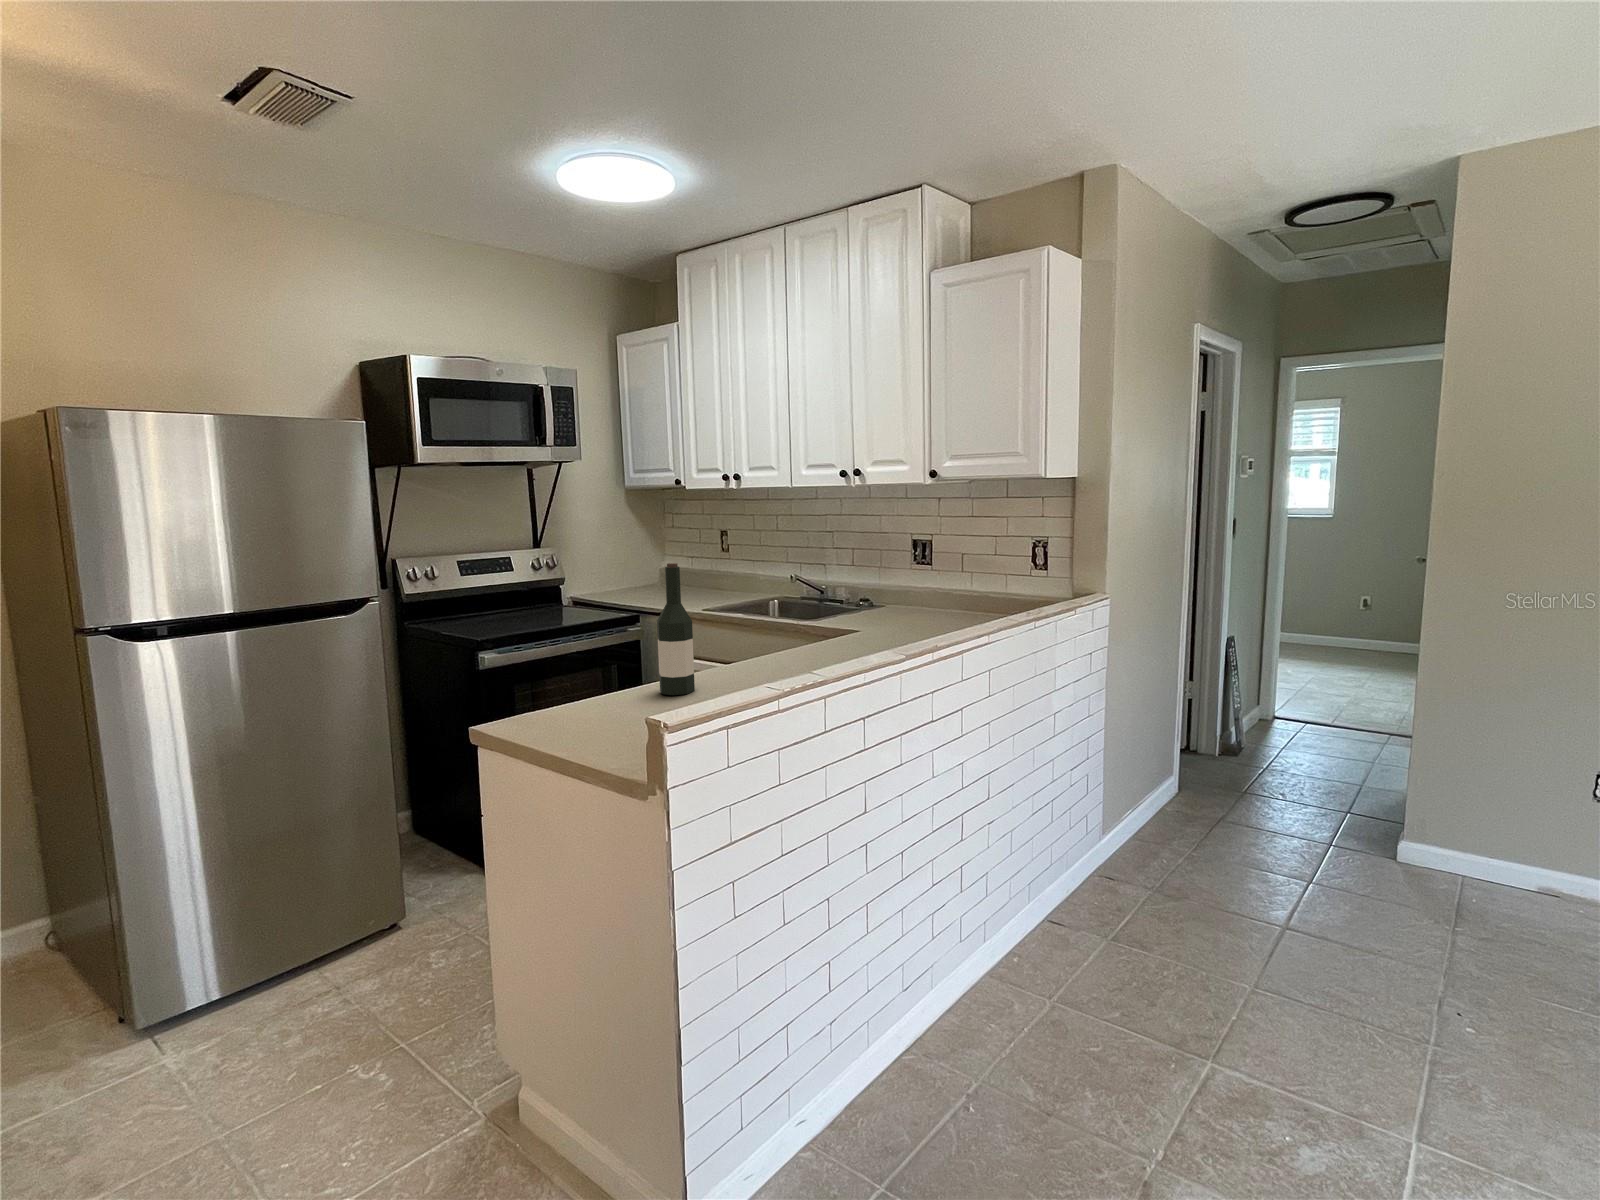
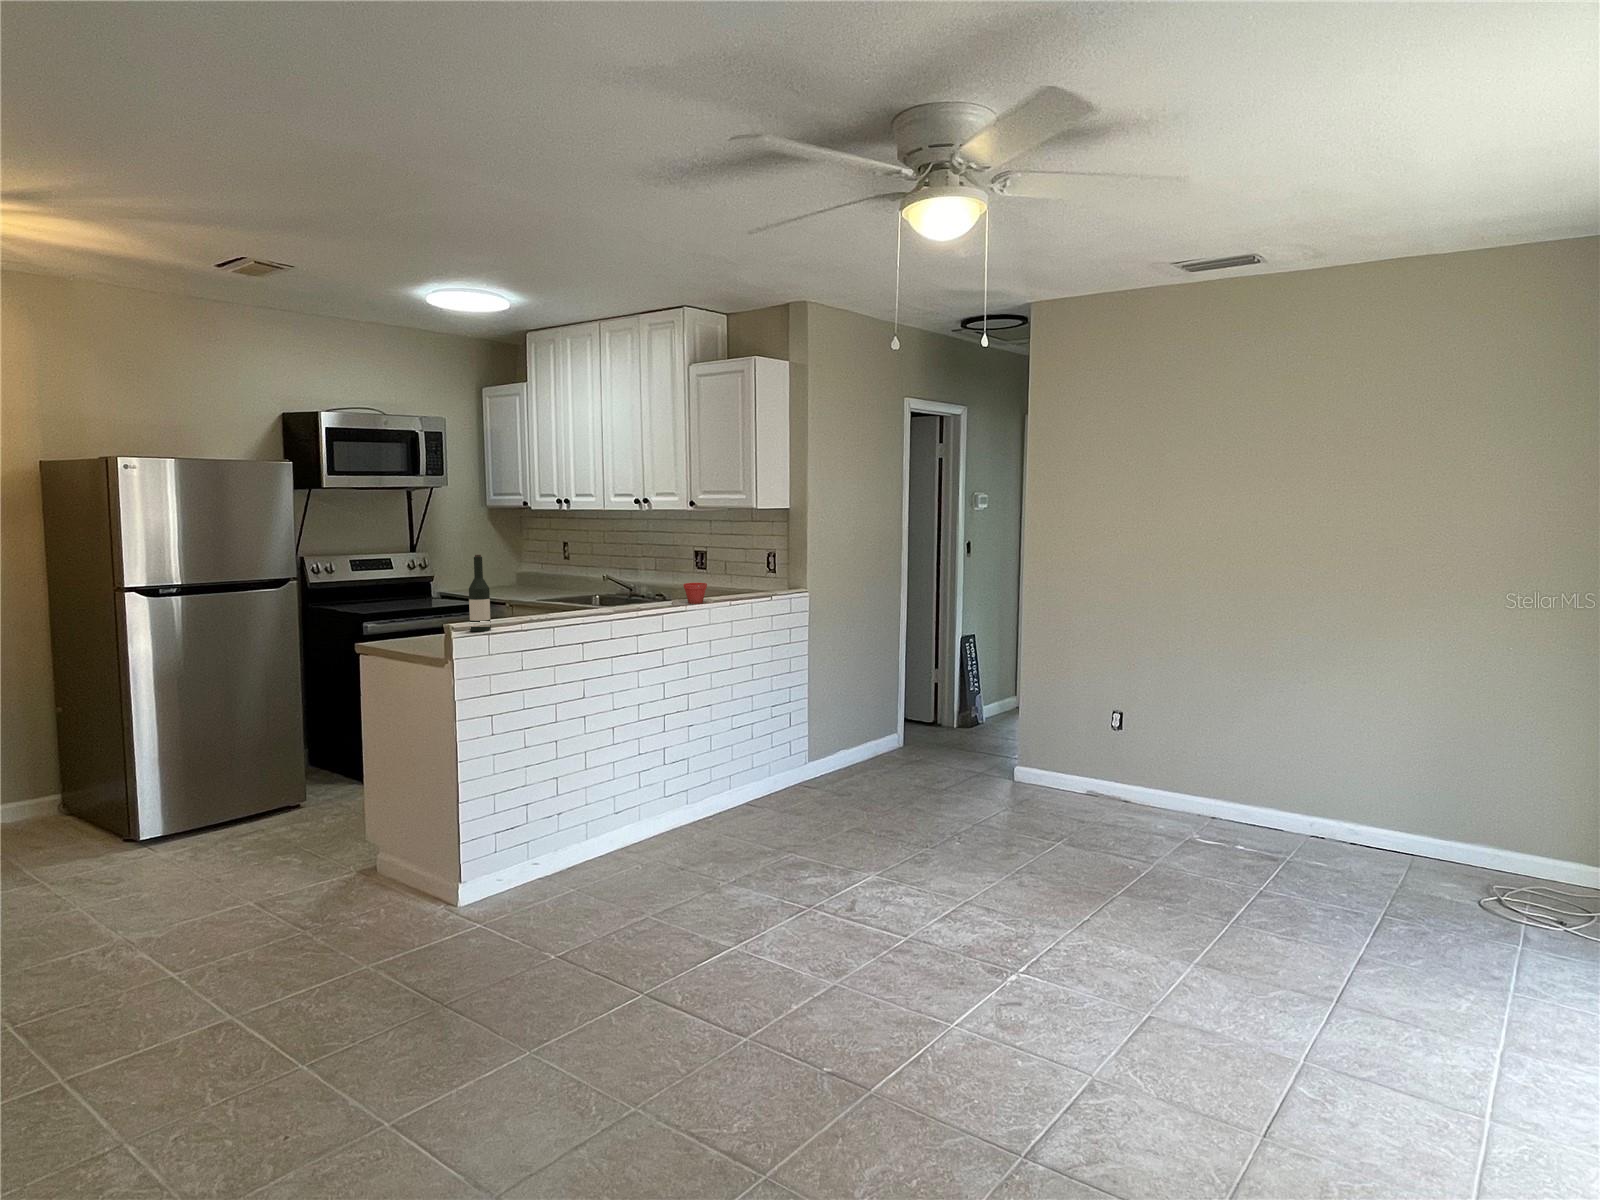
plant pot: none [894,587,965,621] -> present [672,583,713,605]

